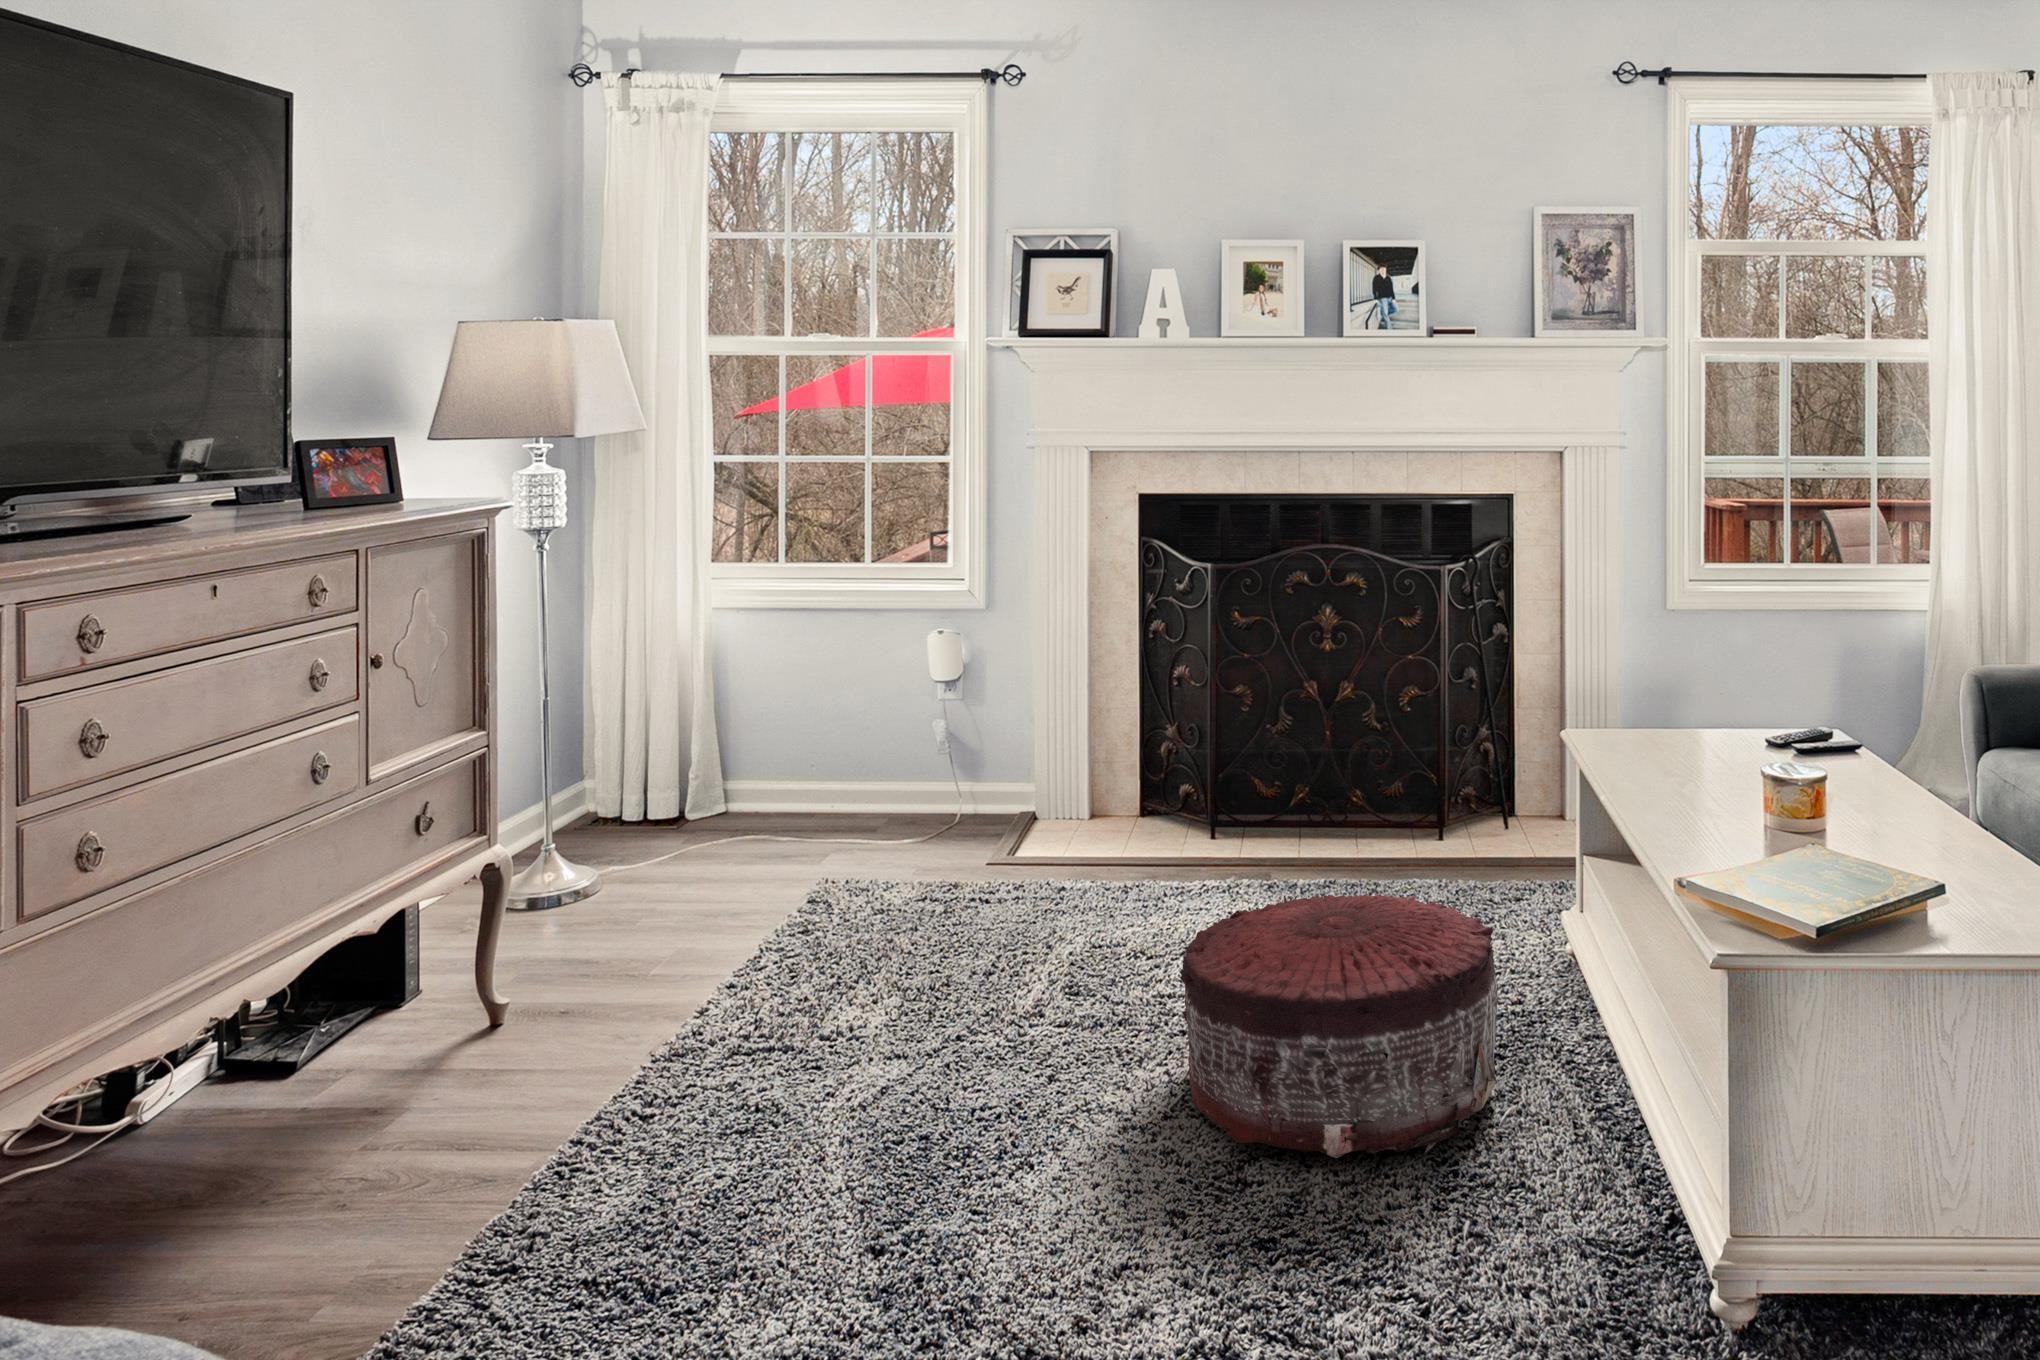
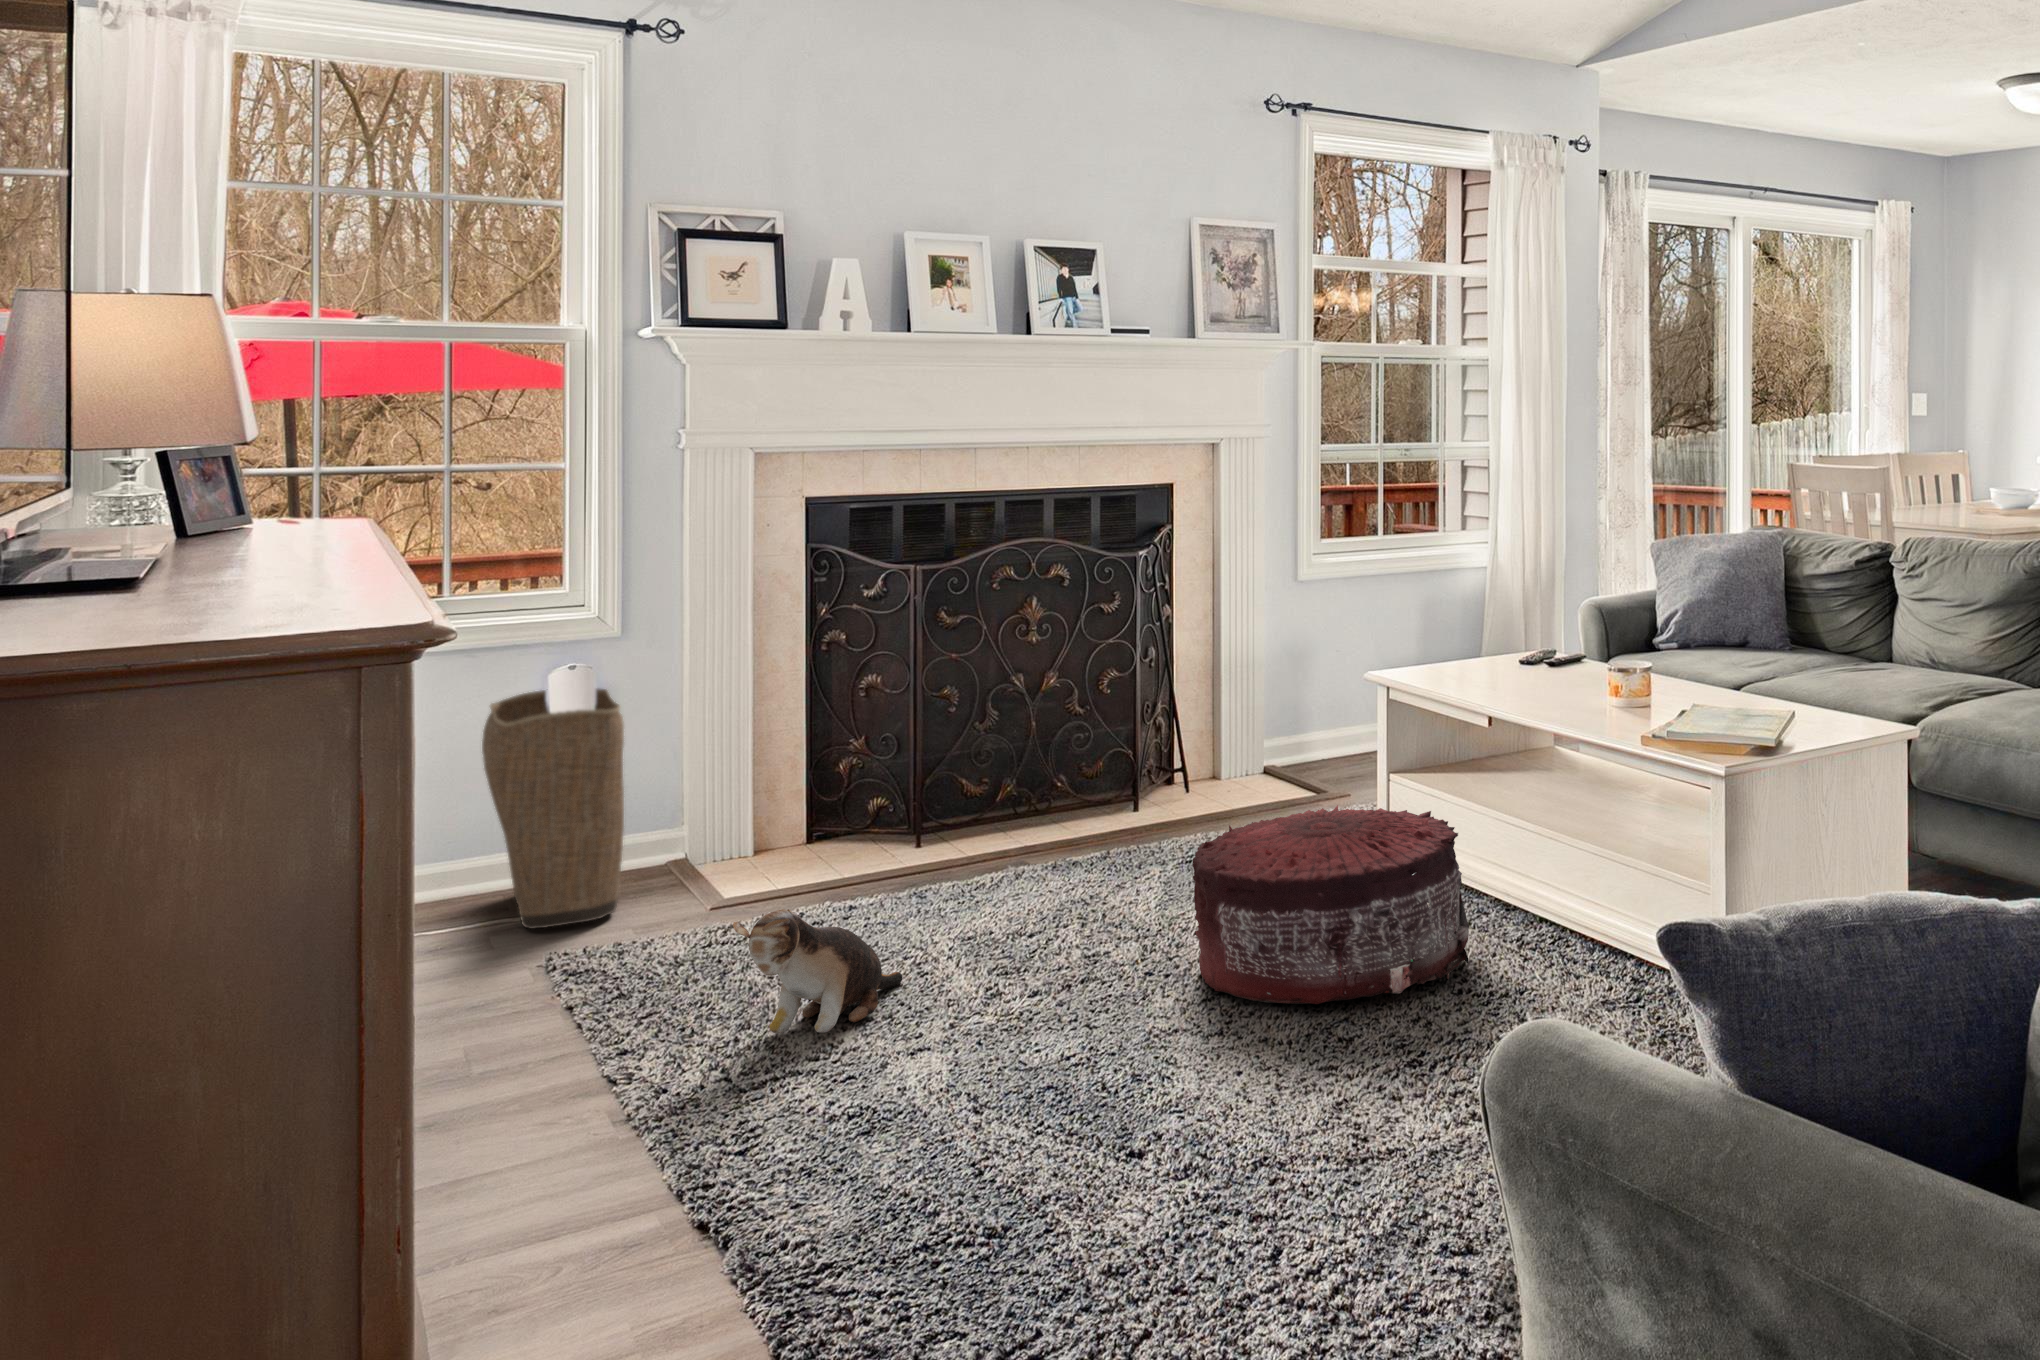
laundry basket: none [824,650,958,860] -> present [482,689,624,929]
plush toy: none [775,901,989,1028] -> present [733,909,902,1033]

